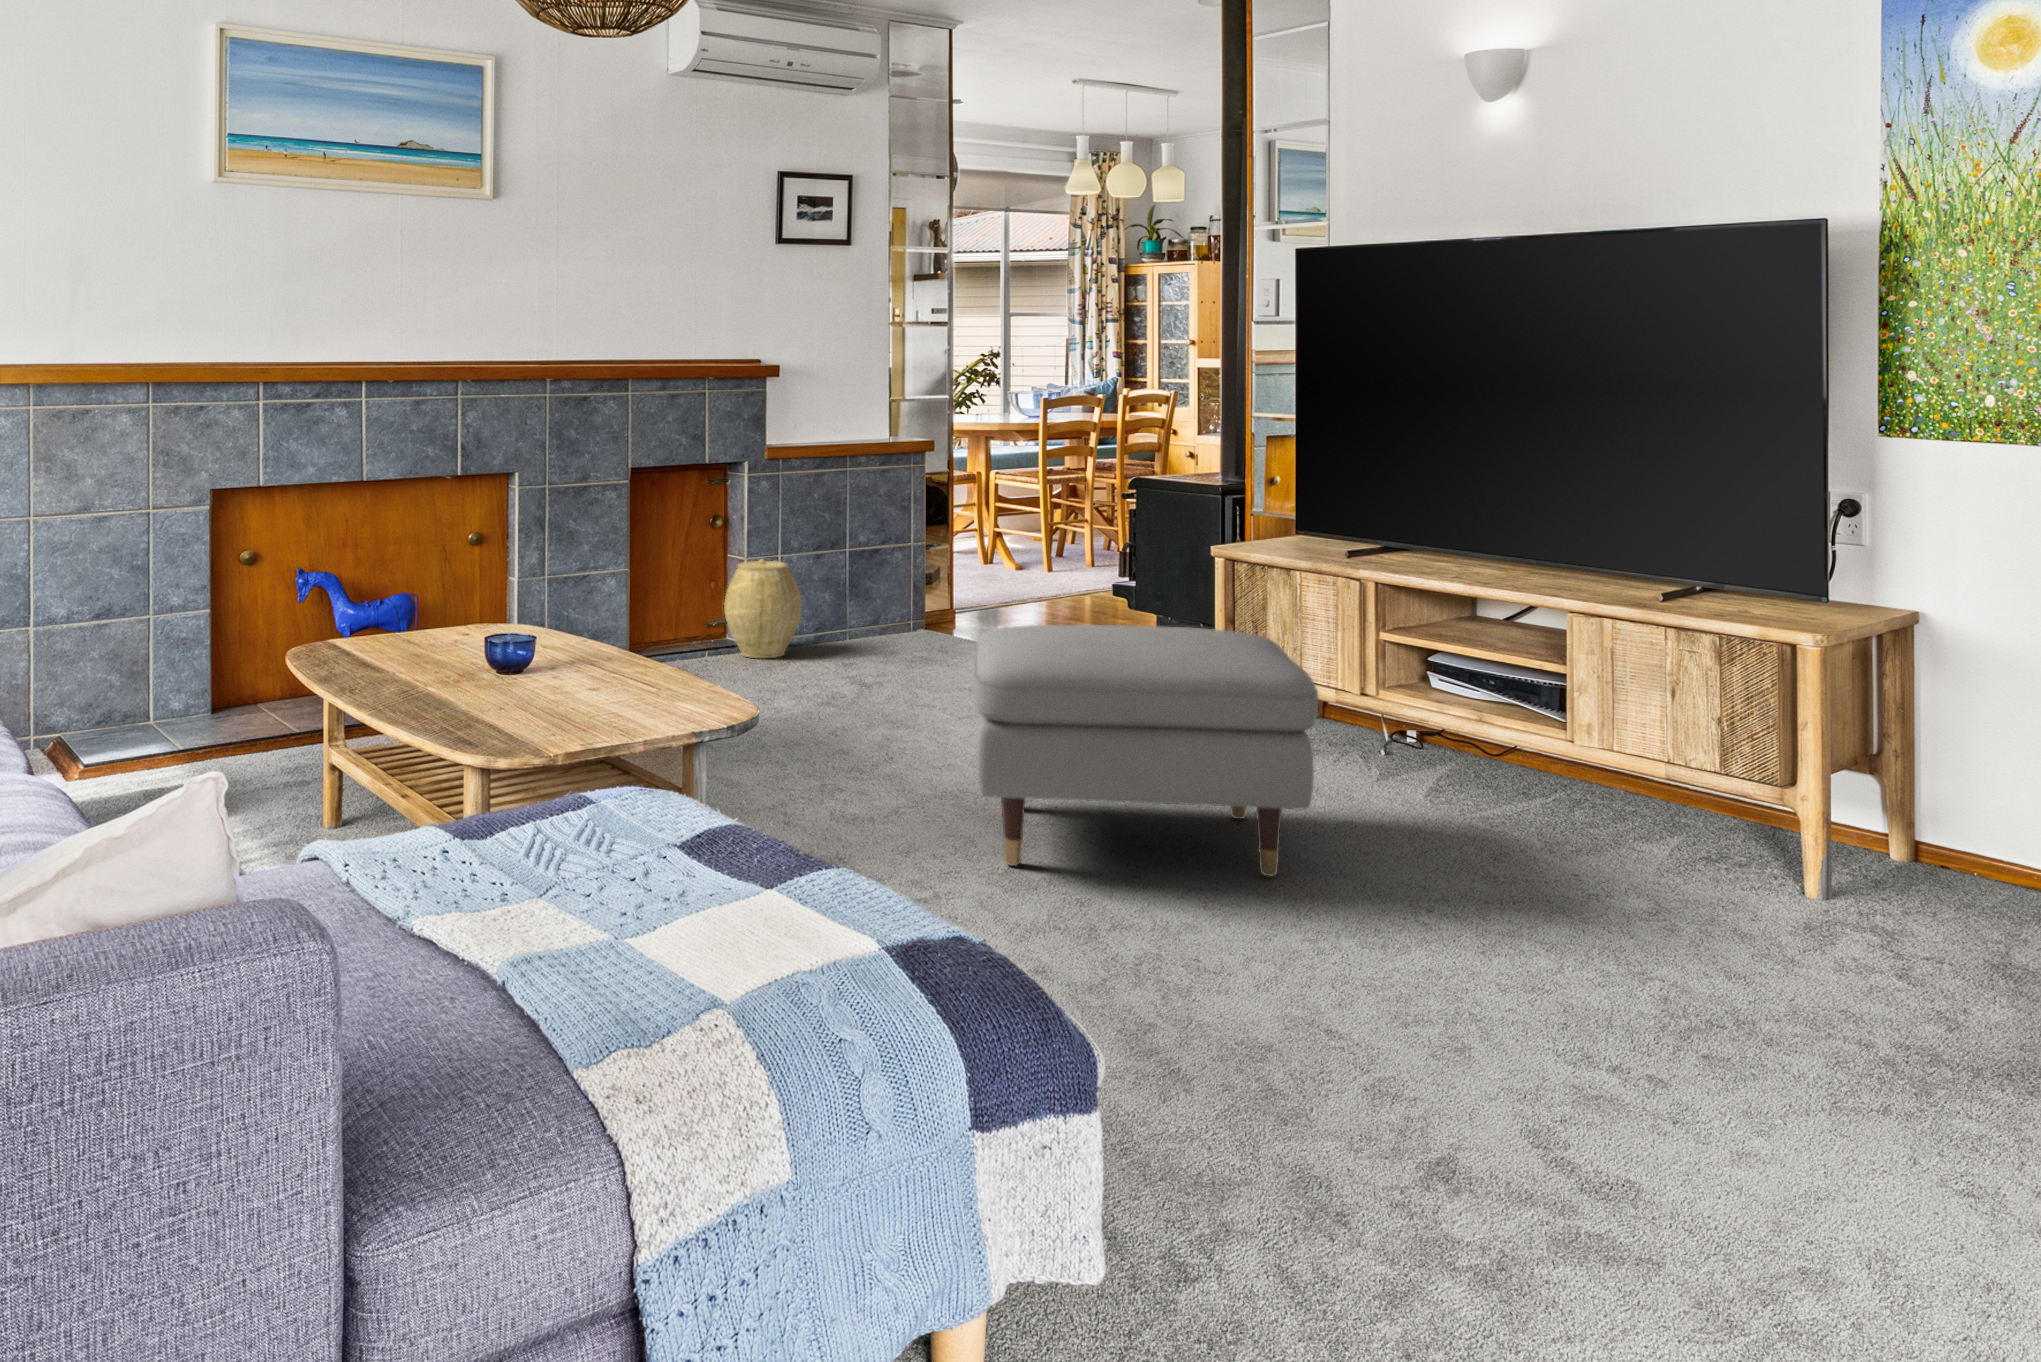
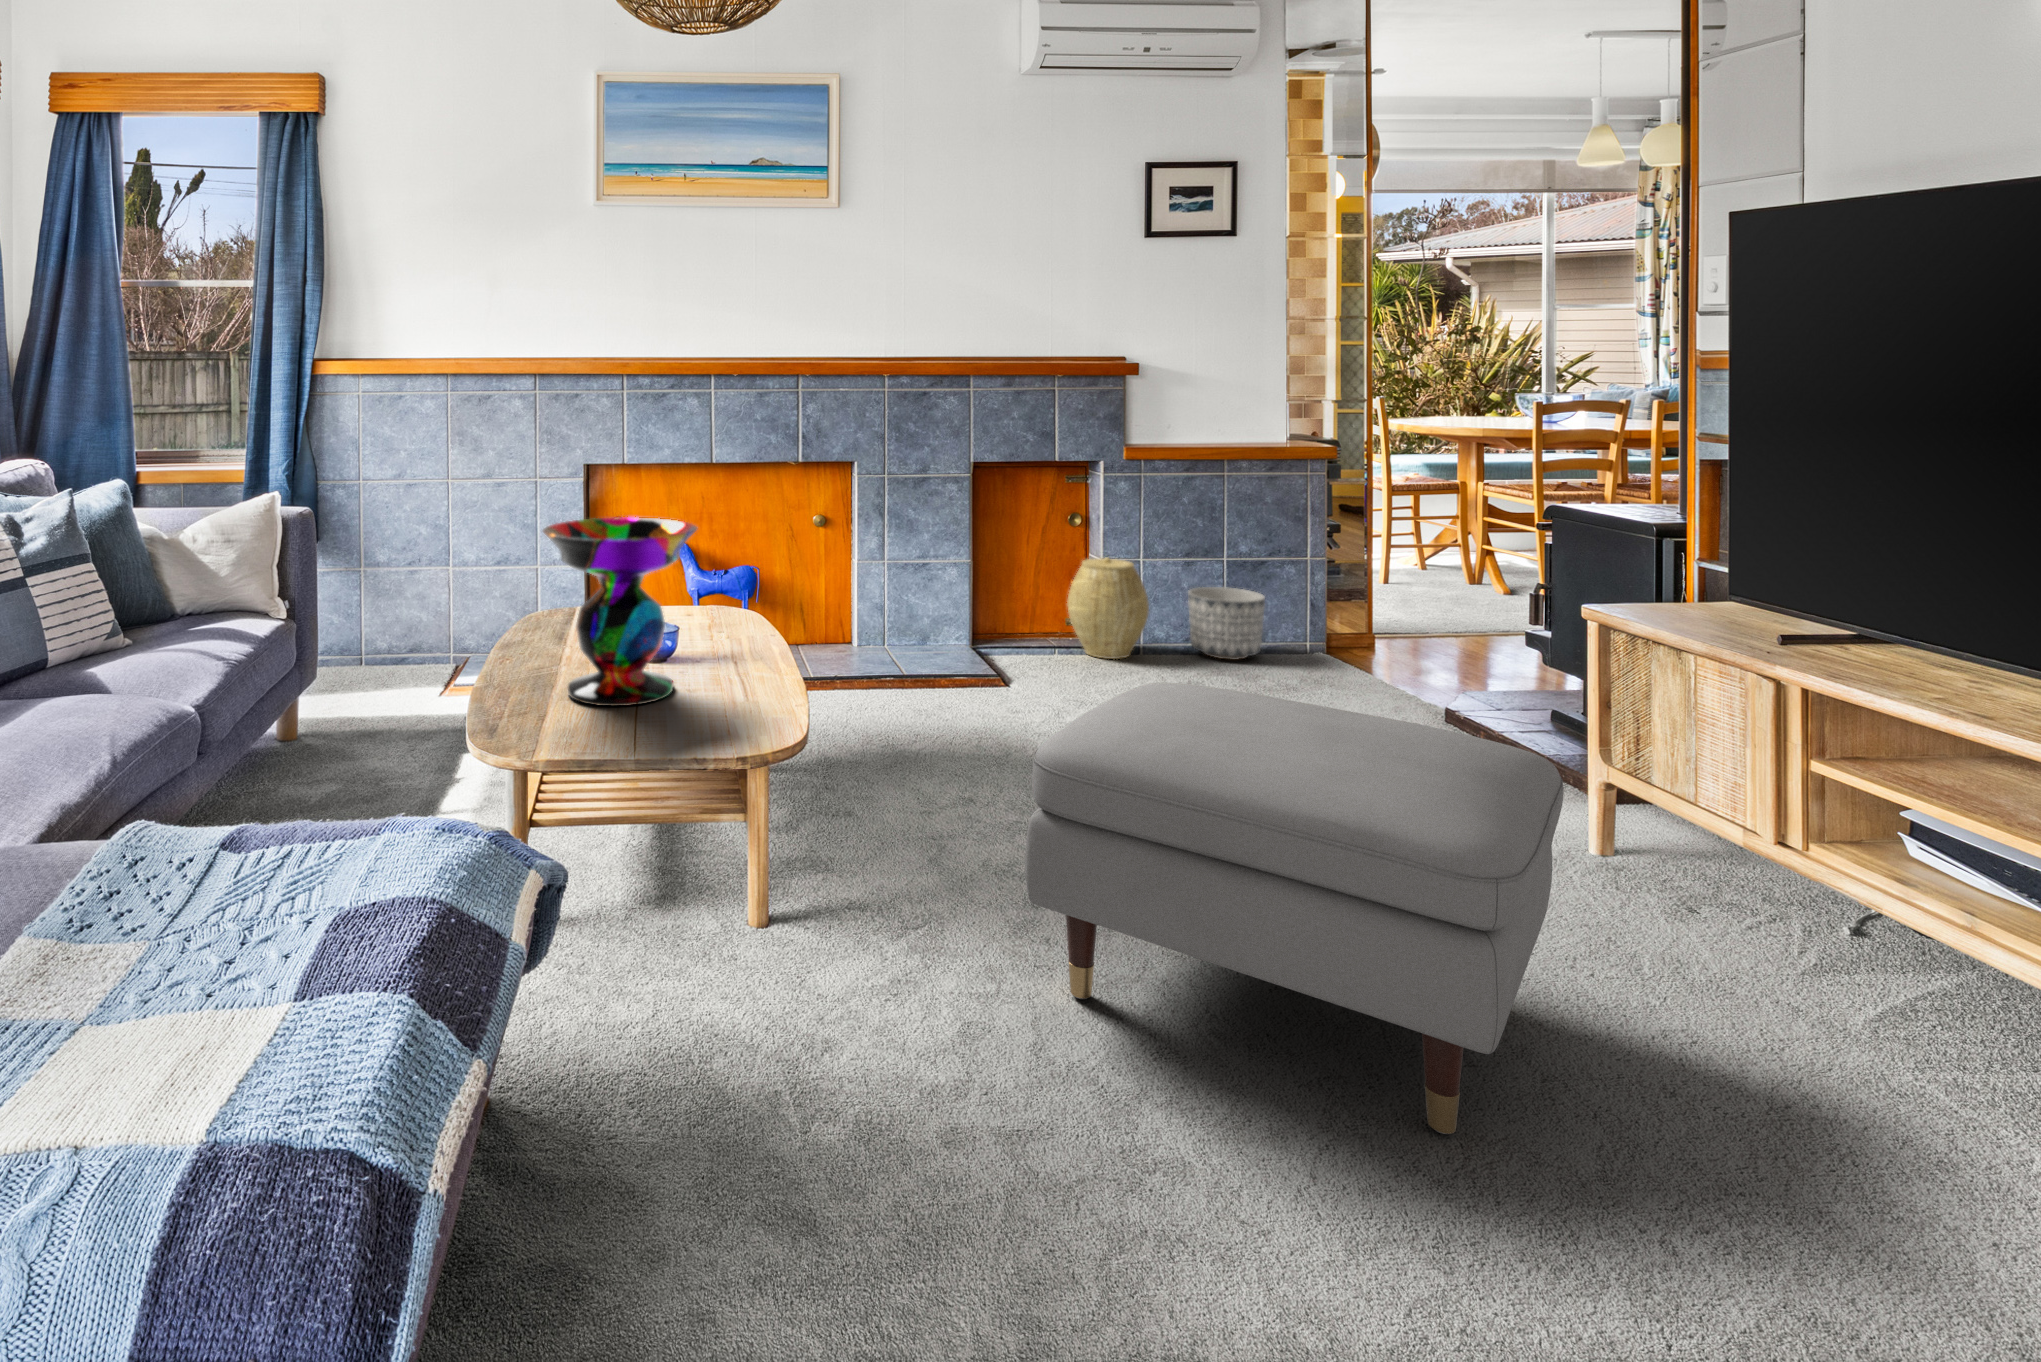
decorative bowl: none [486,525,640,704] -> present [543,517,698,706]
planter: none [826,581,895,647] -> present [1188,587,1265,660]

